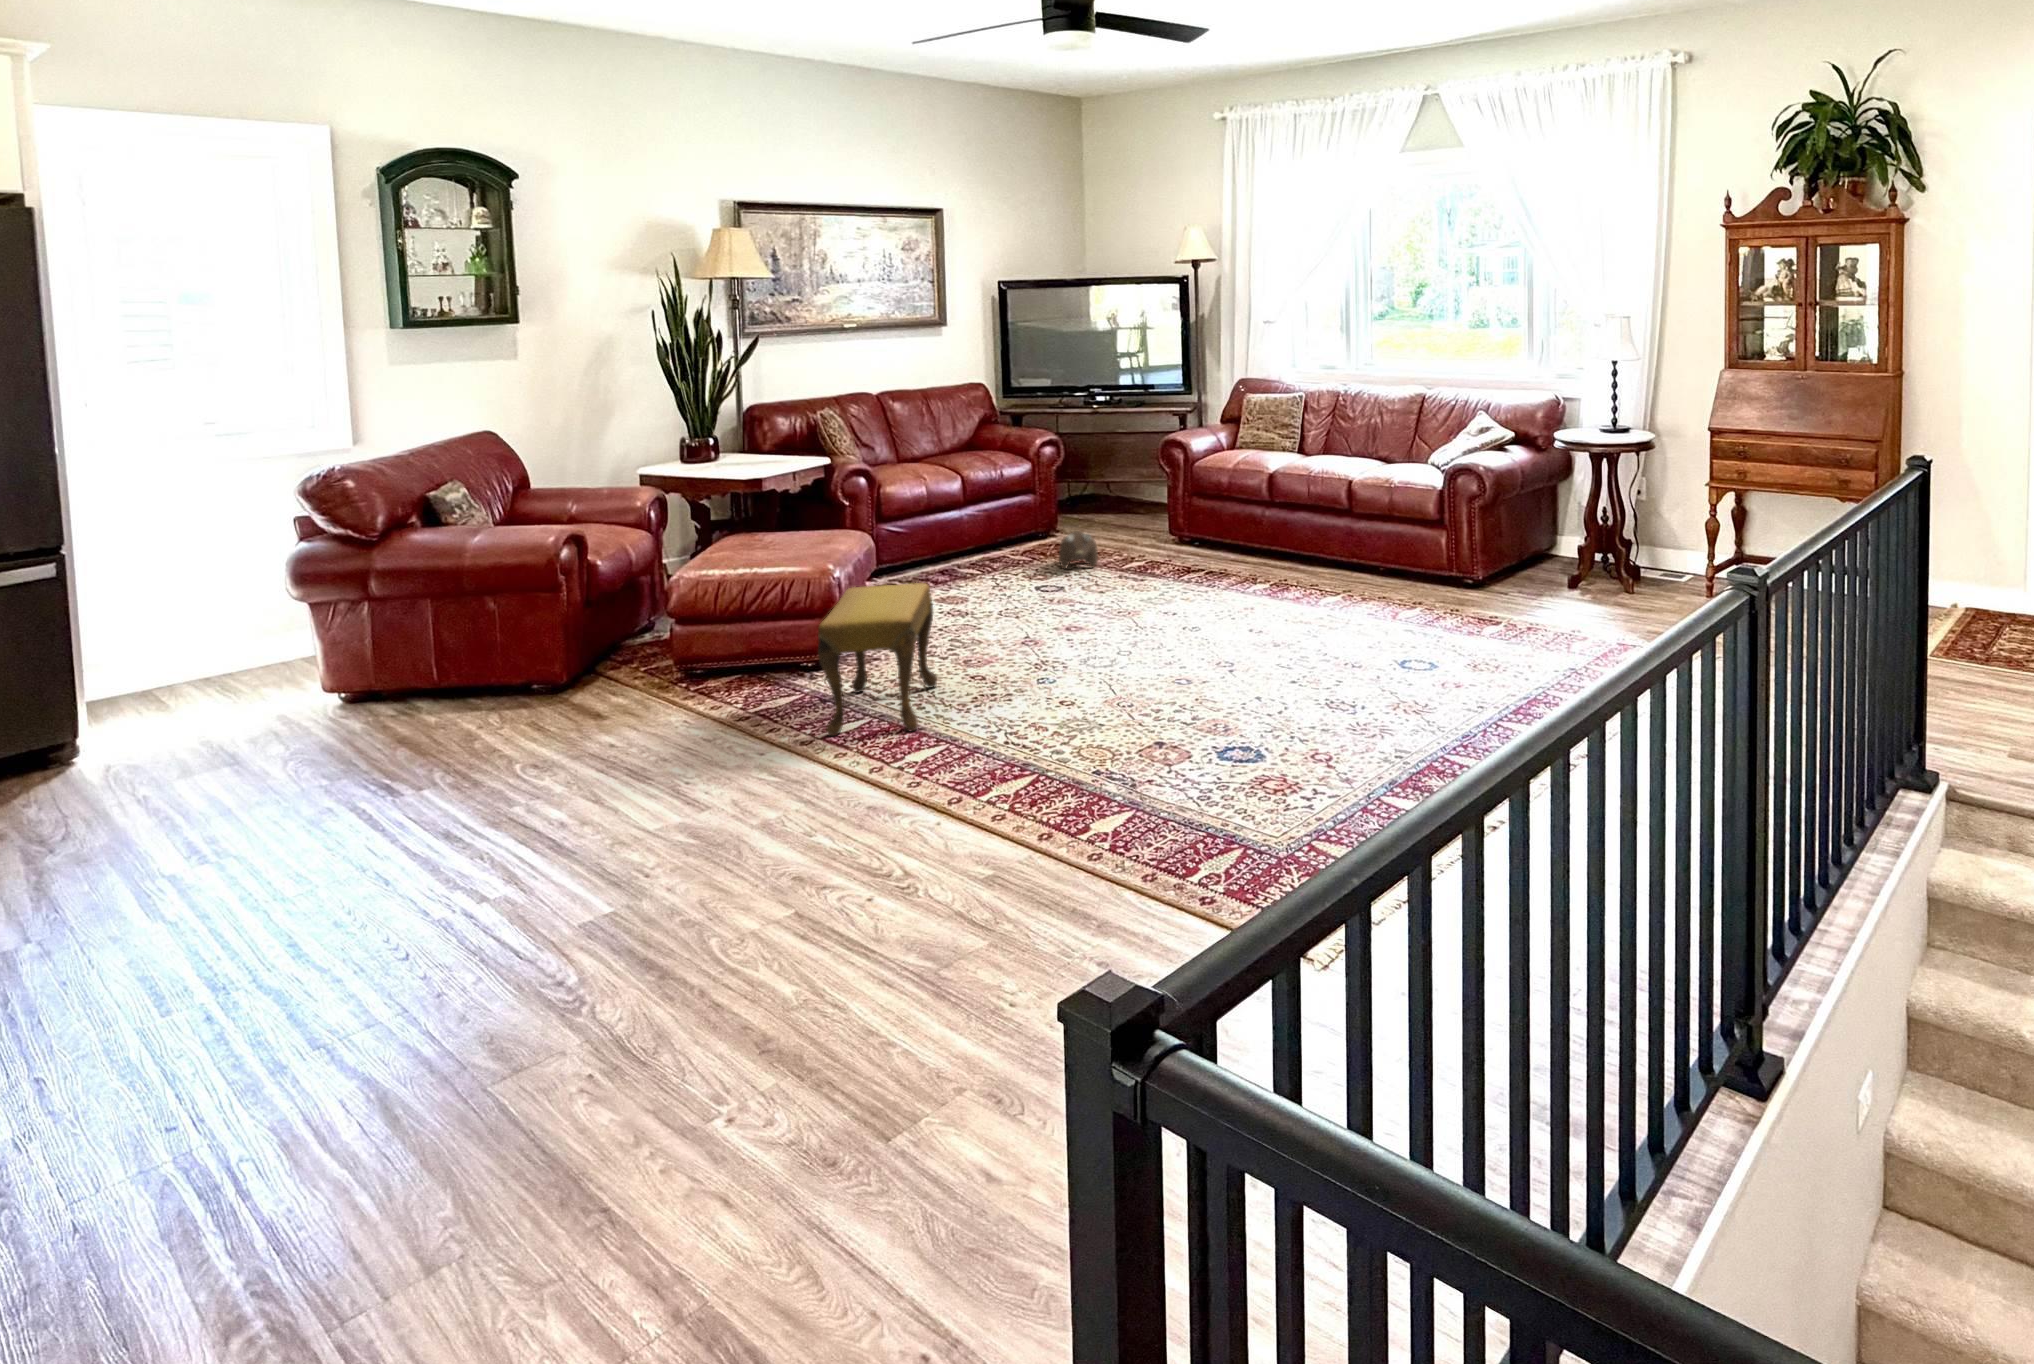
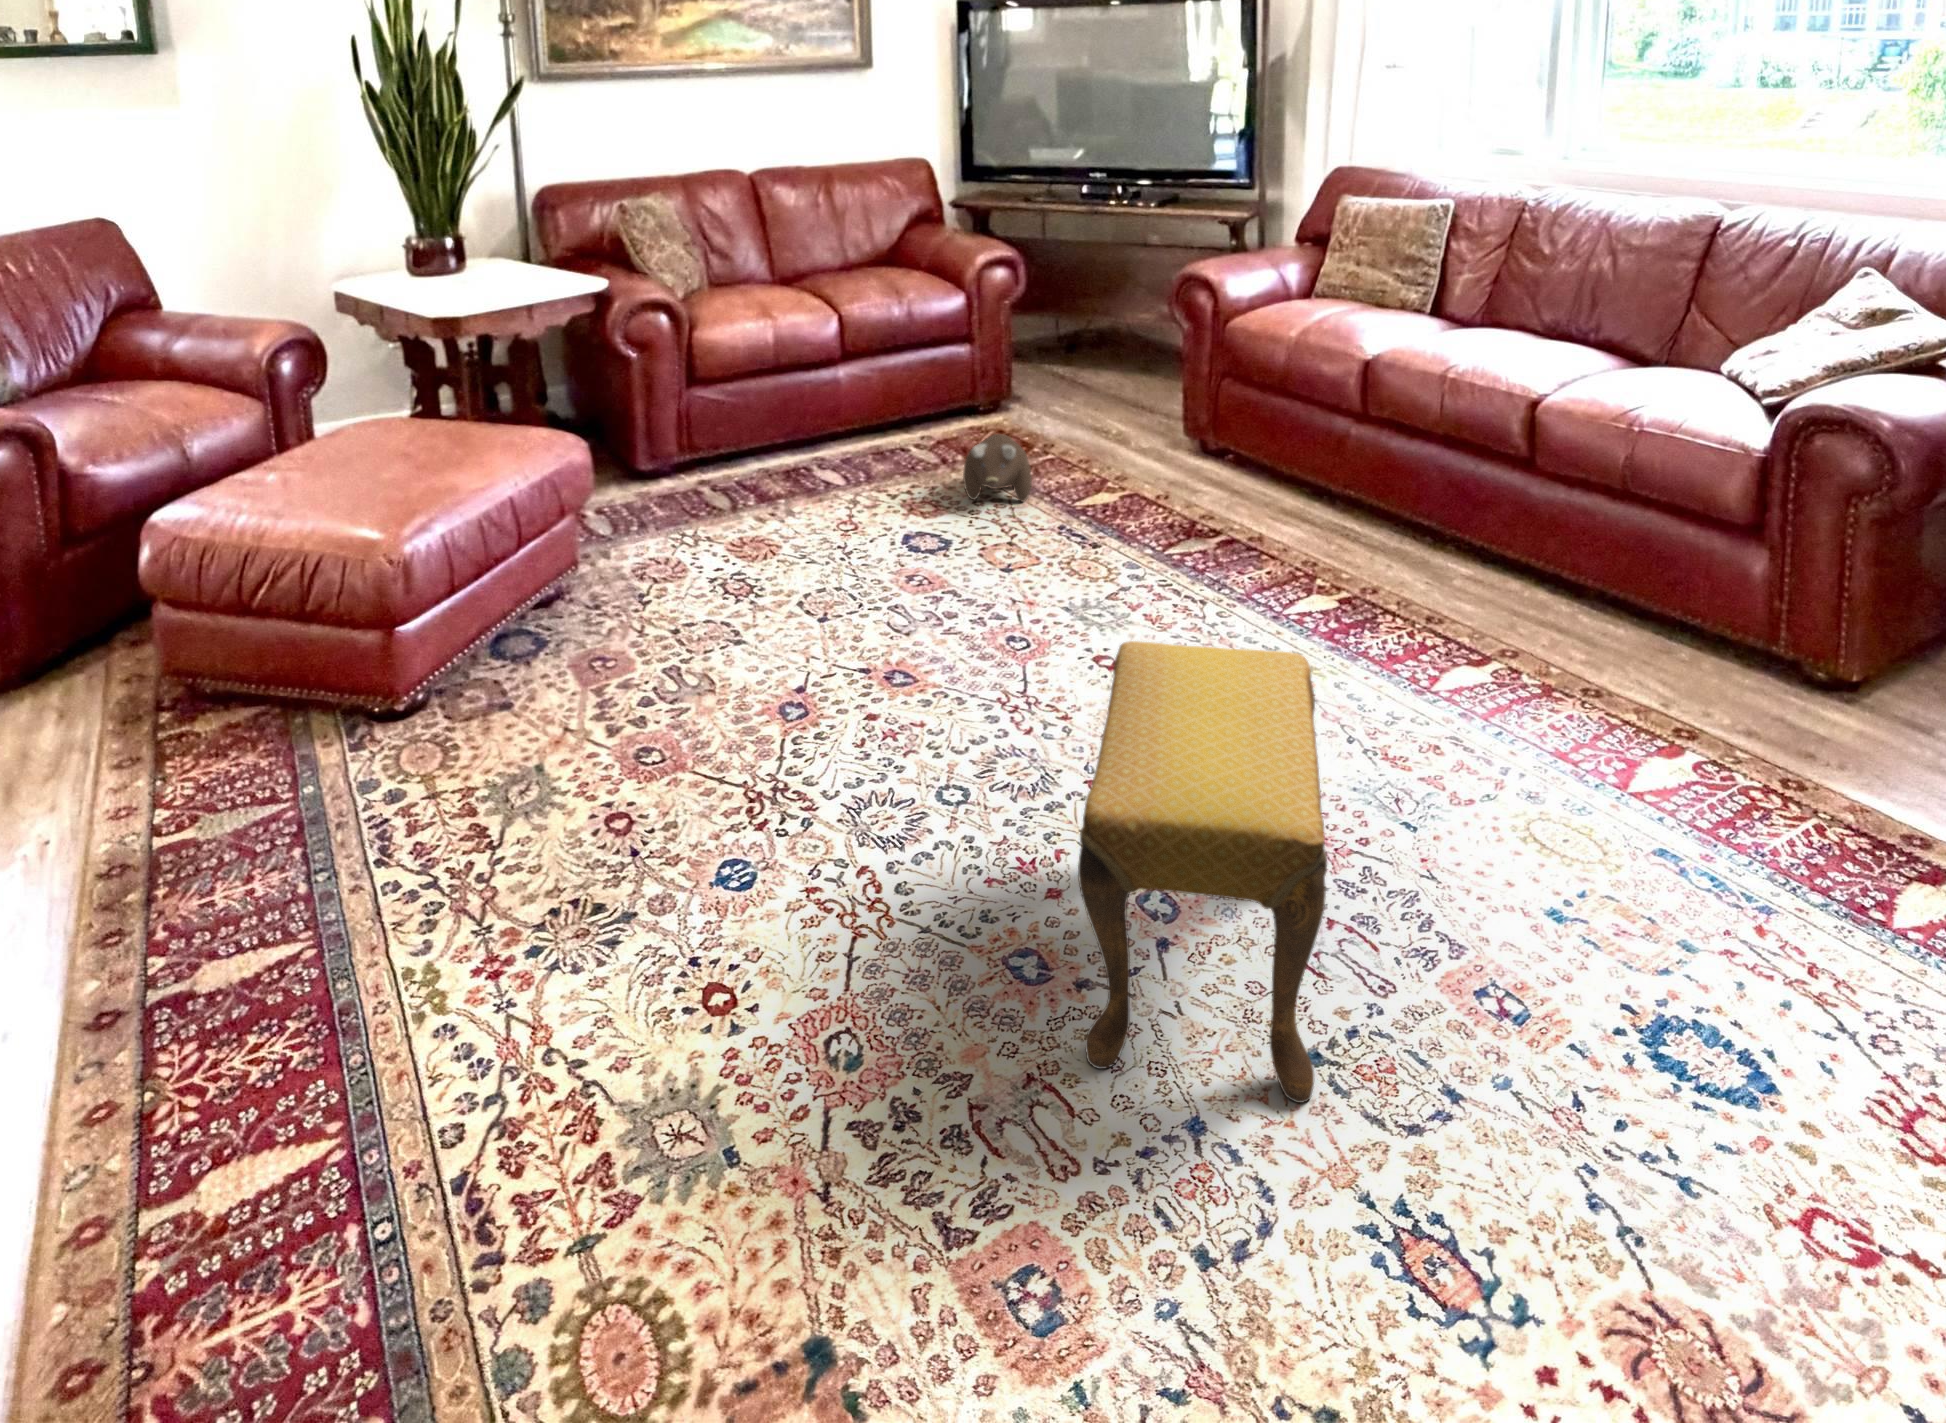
footstool: present [818,583,937,736] -> present [1078,641,1327,1103]

